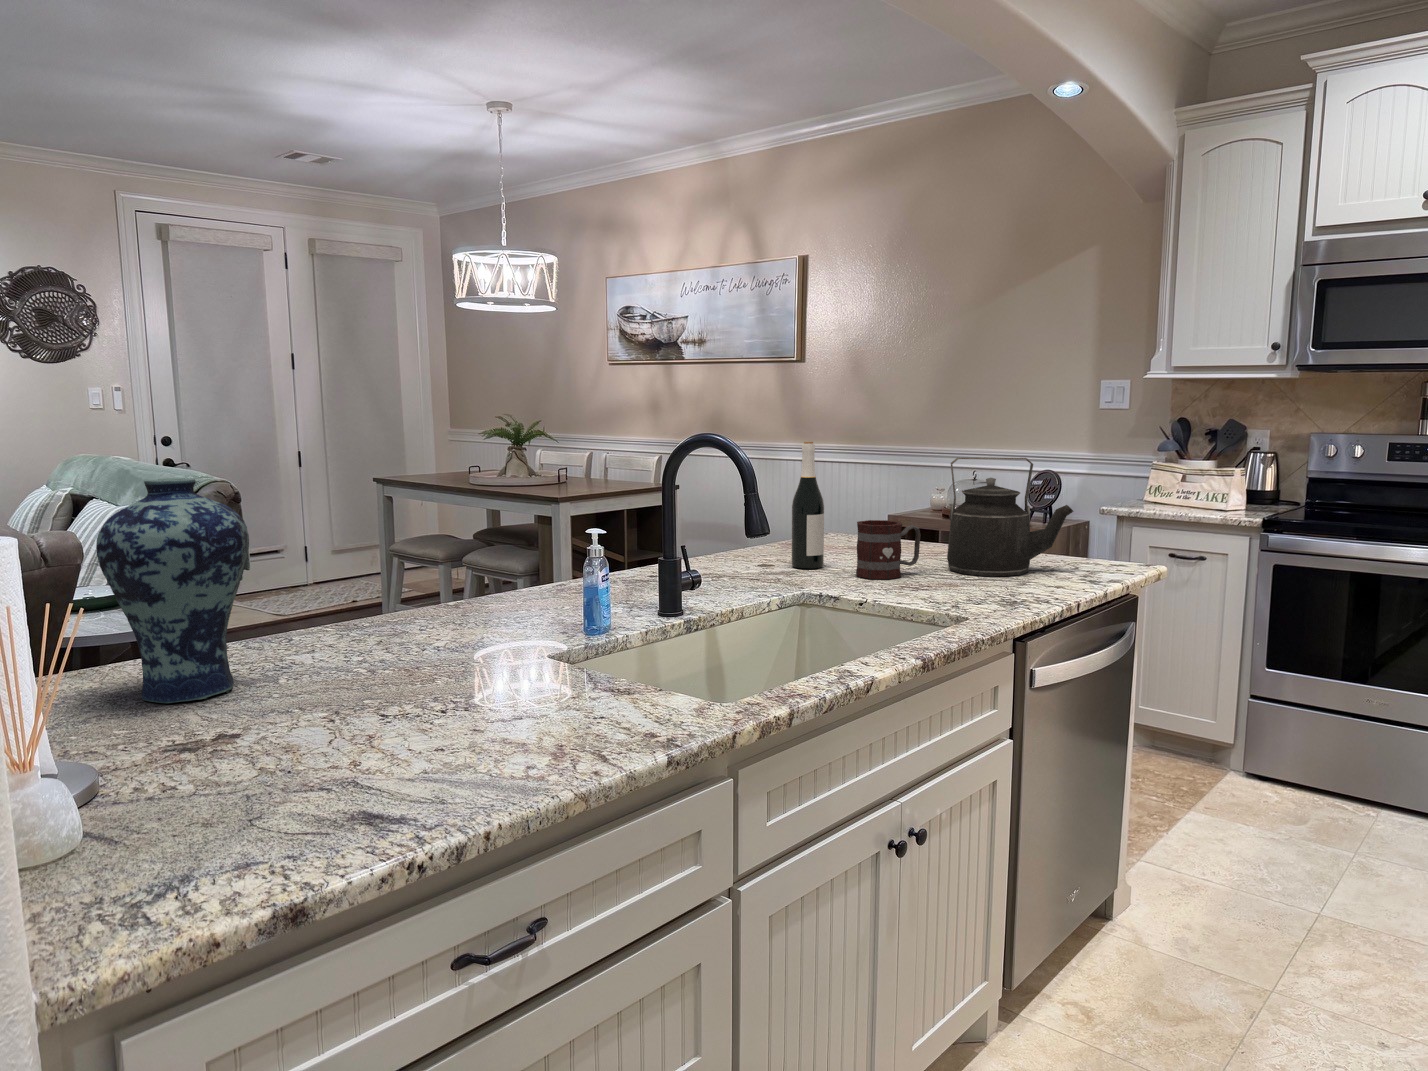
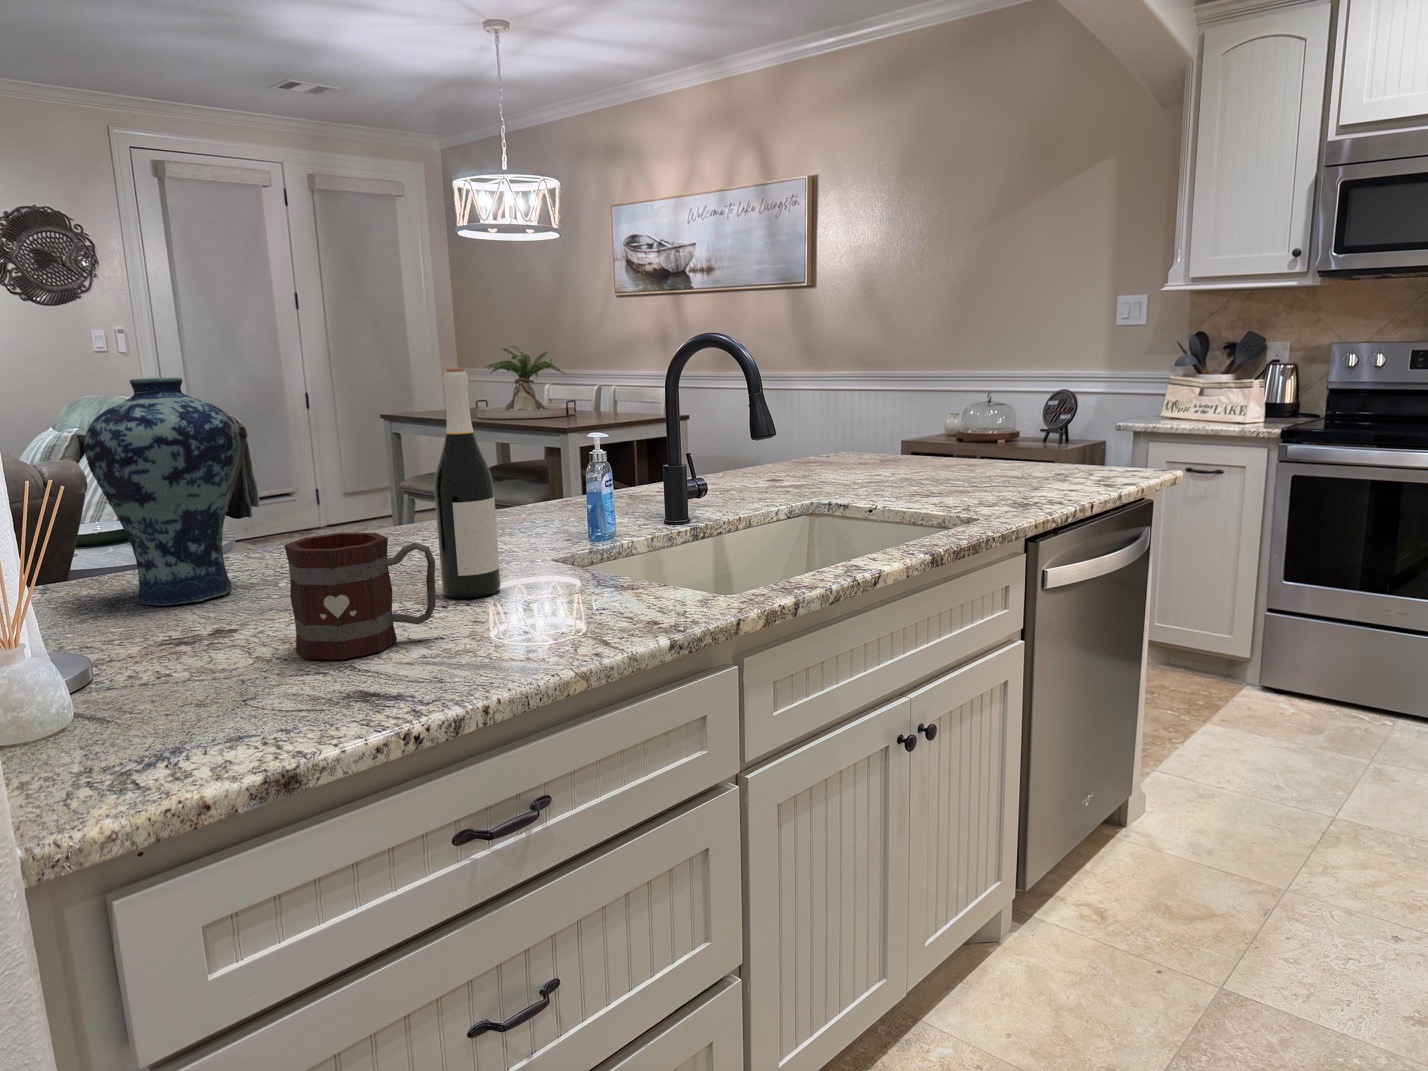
wine bottle: present [791,442,824,569] -> present [434,368,500,598]
kettle: present [947,458,1073,576] -> none [960,361,1090,483]
mug: present [856,520,921,579] -> present [284,533,436,660]

